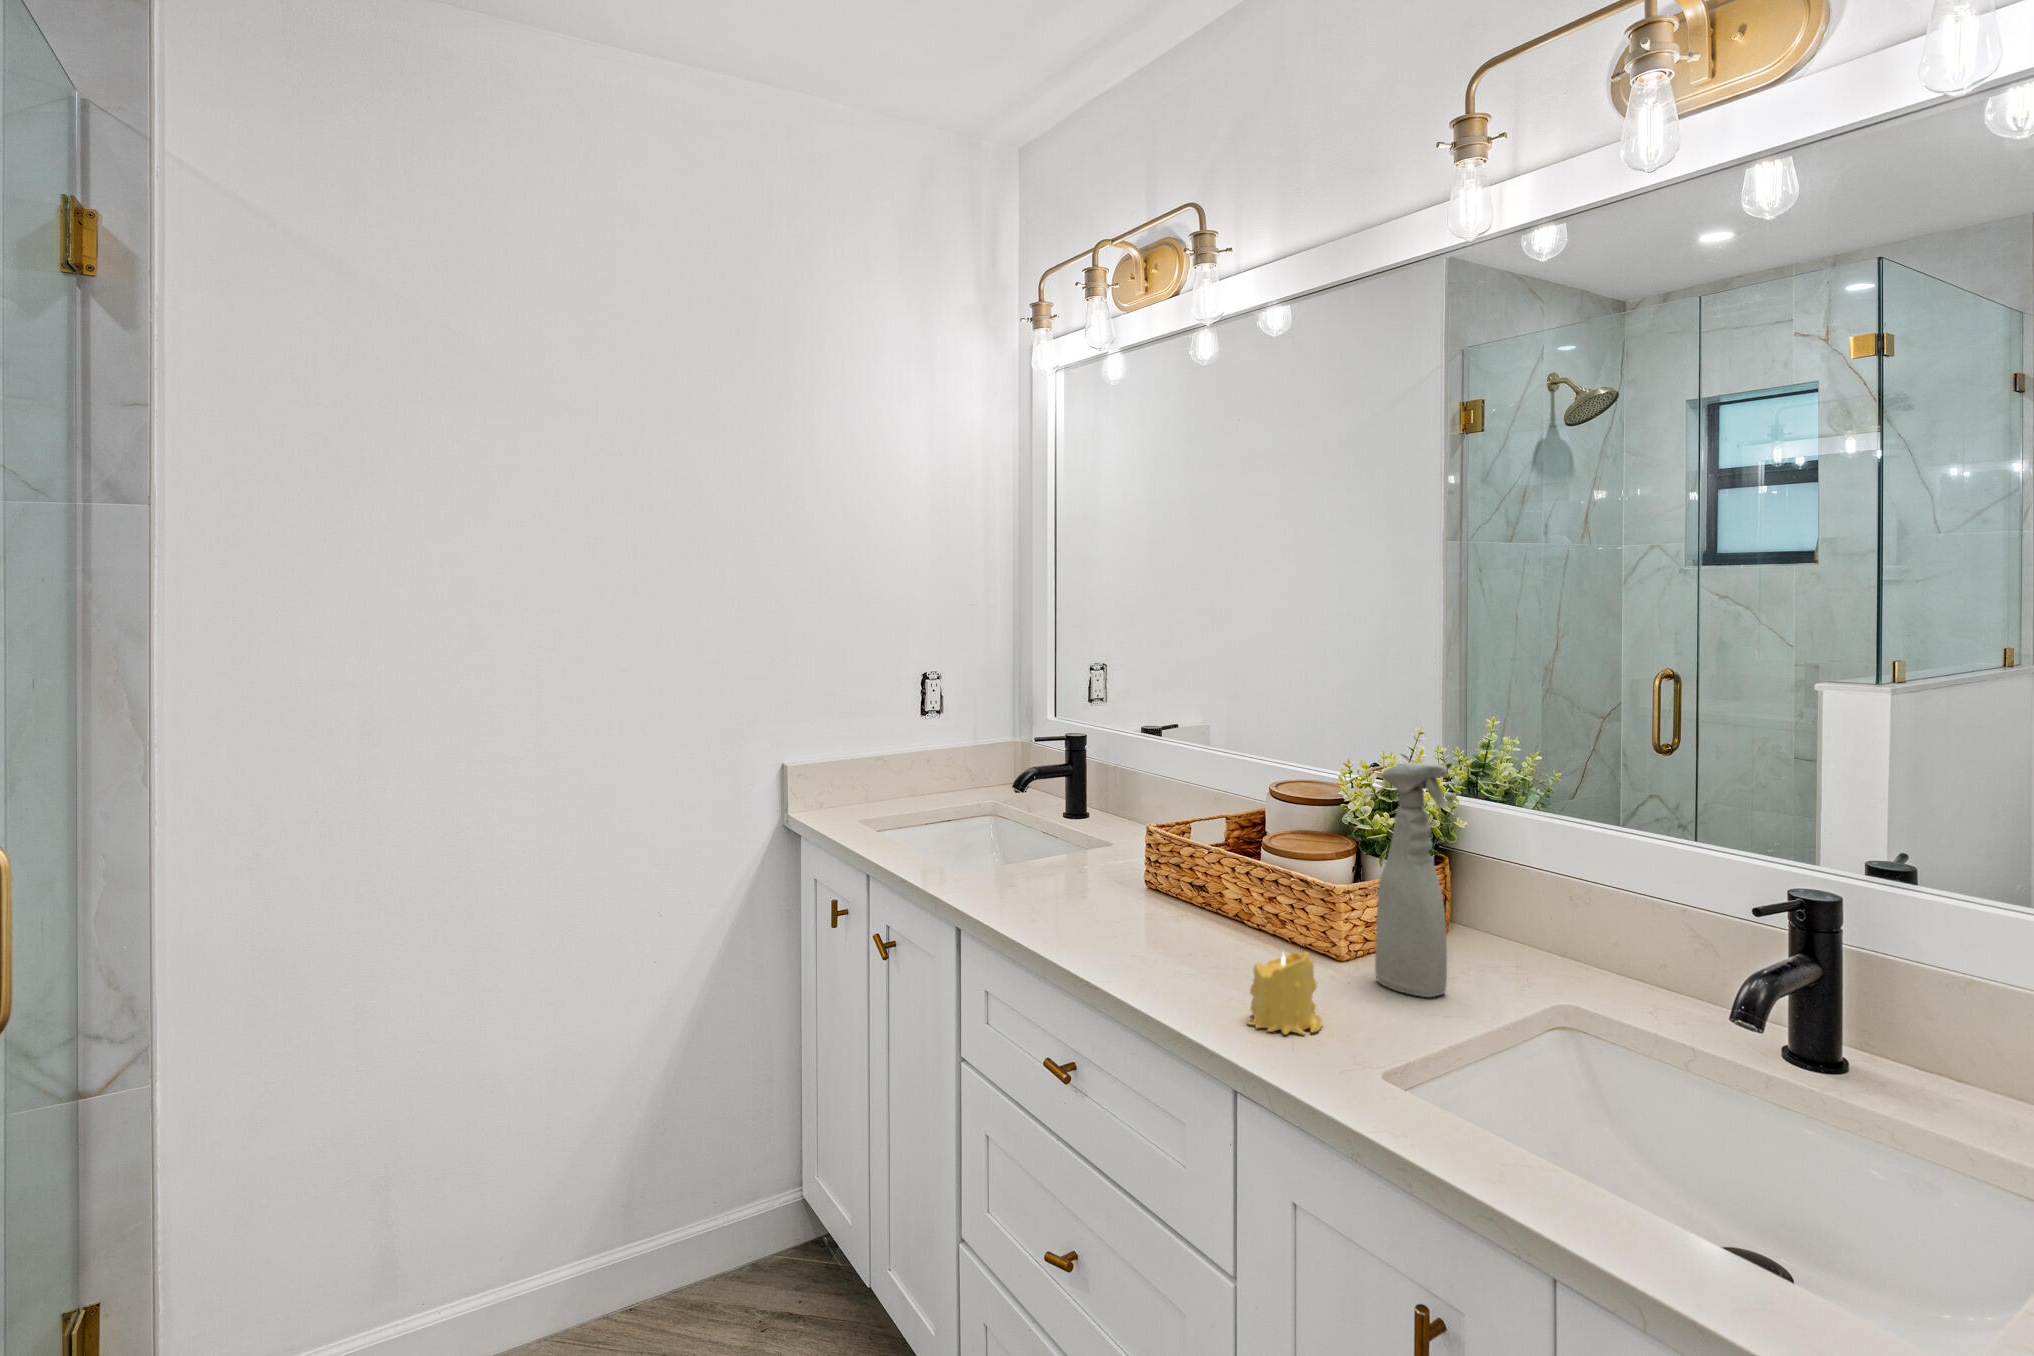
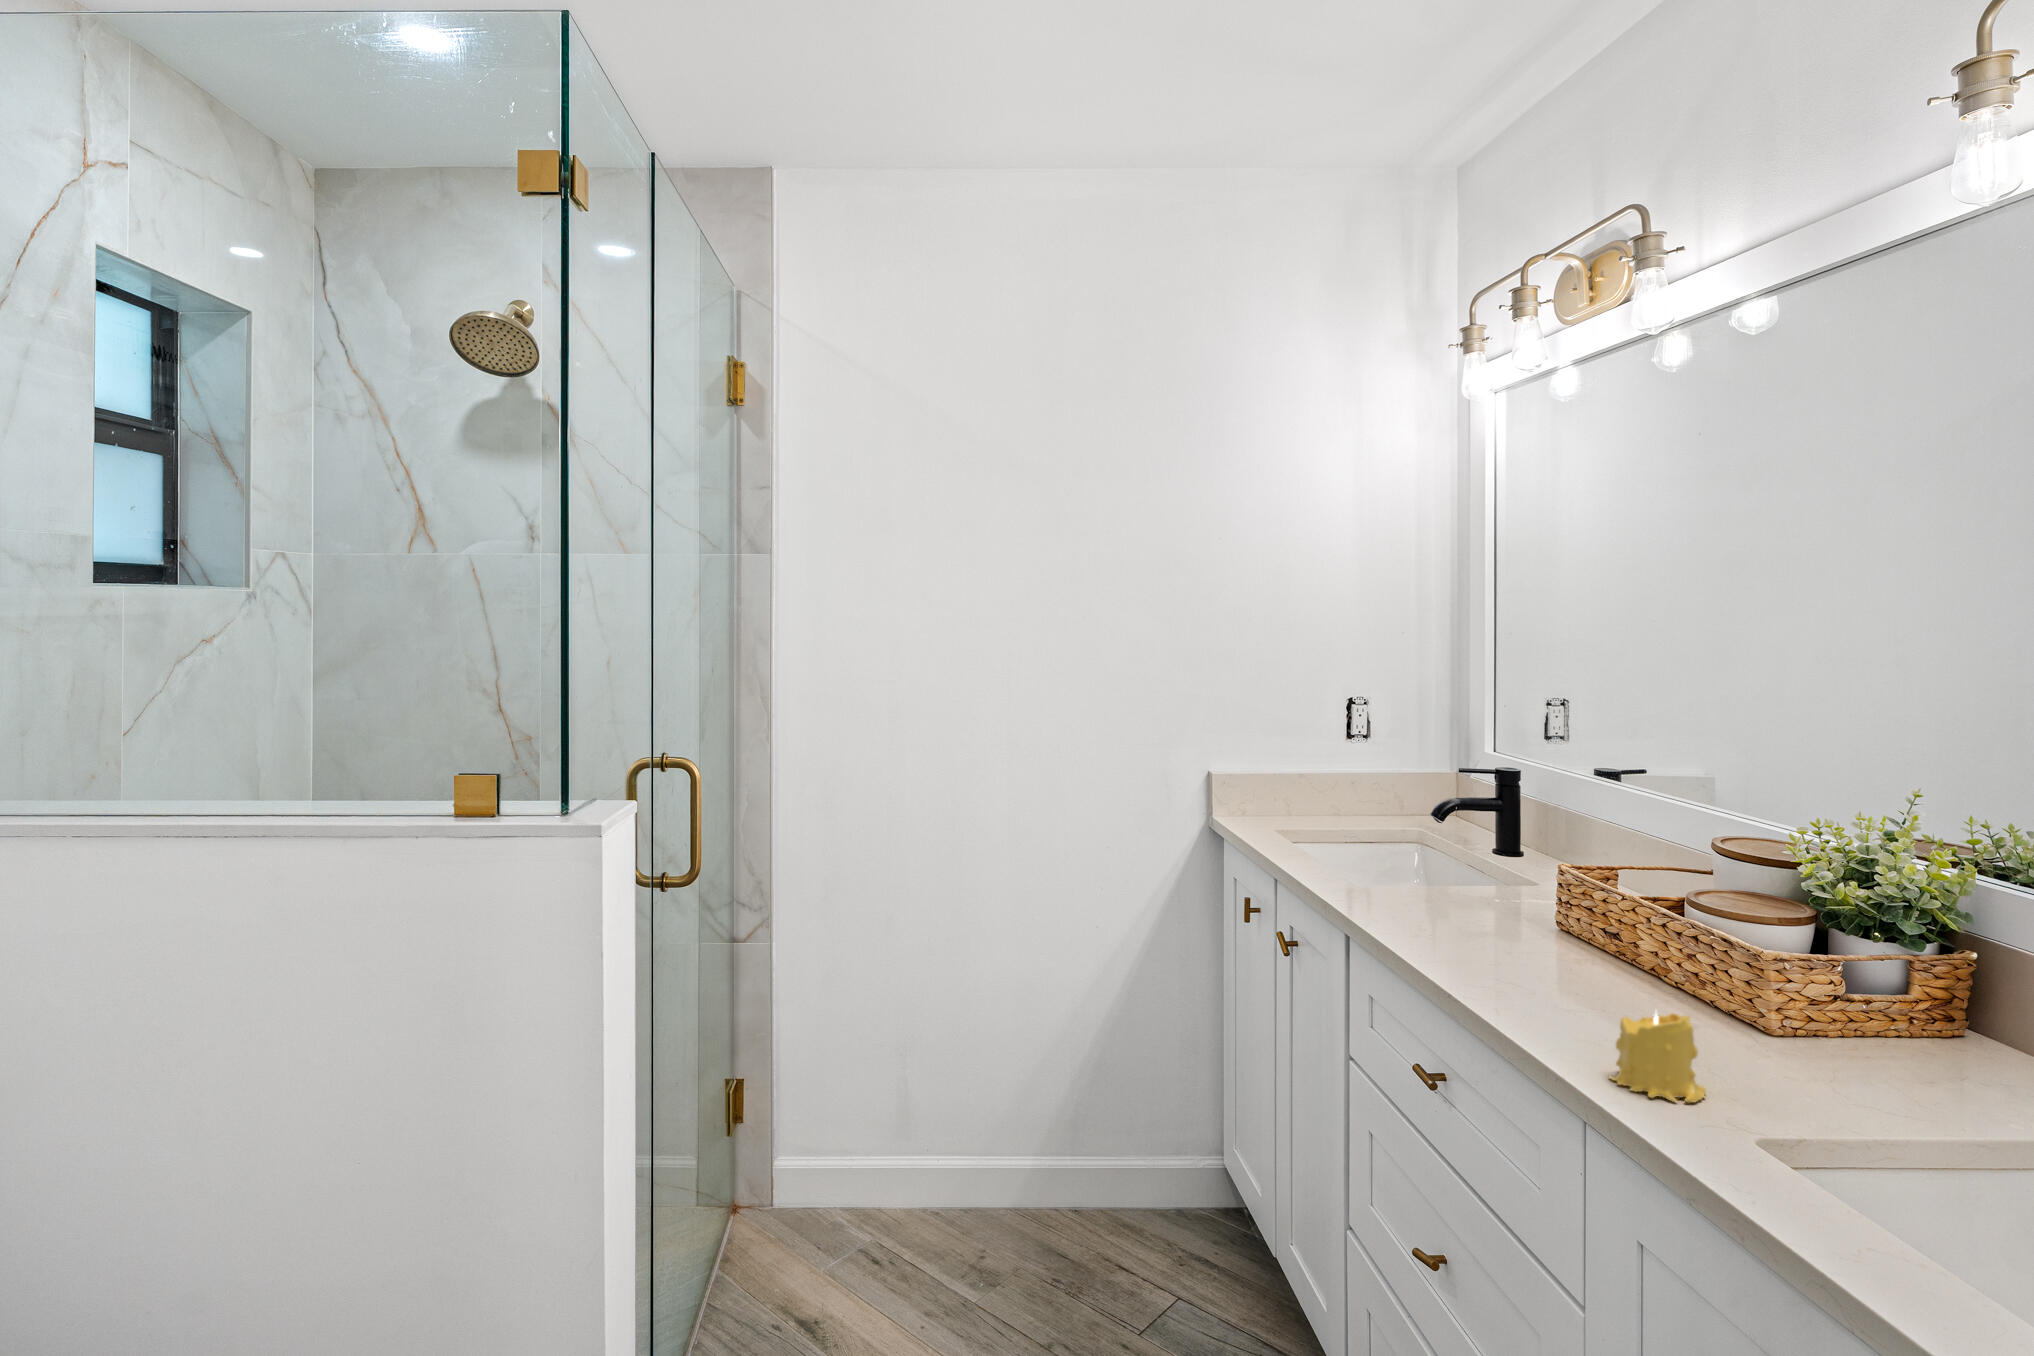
spray bottle: present [1375,763,1448,997] -> none [1806,824,1902,1097]

